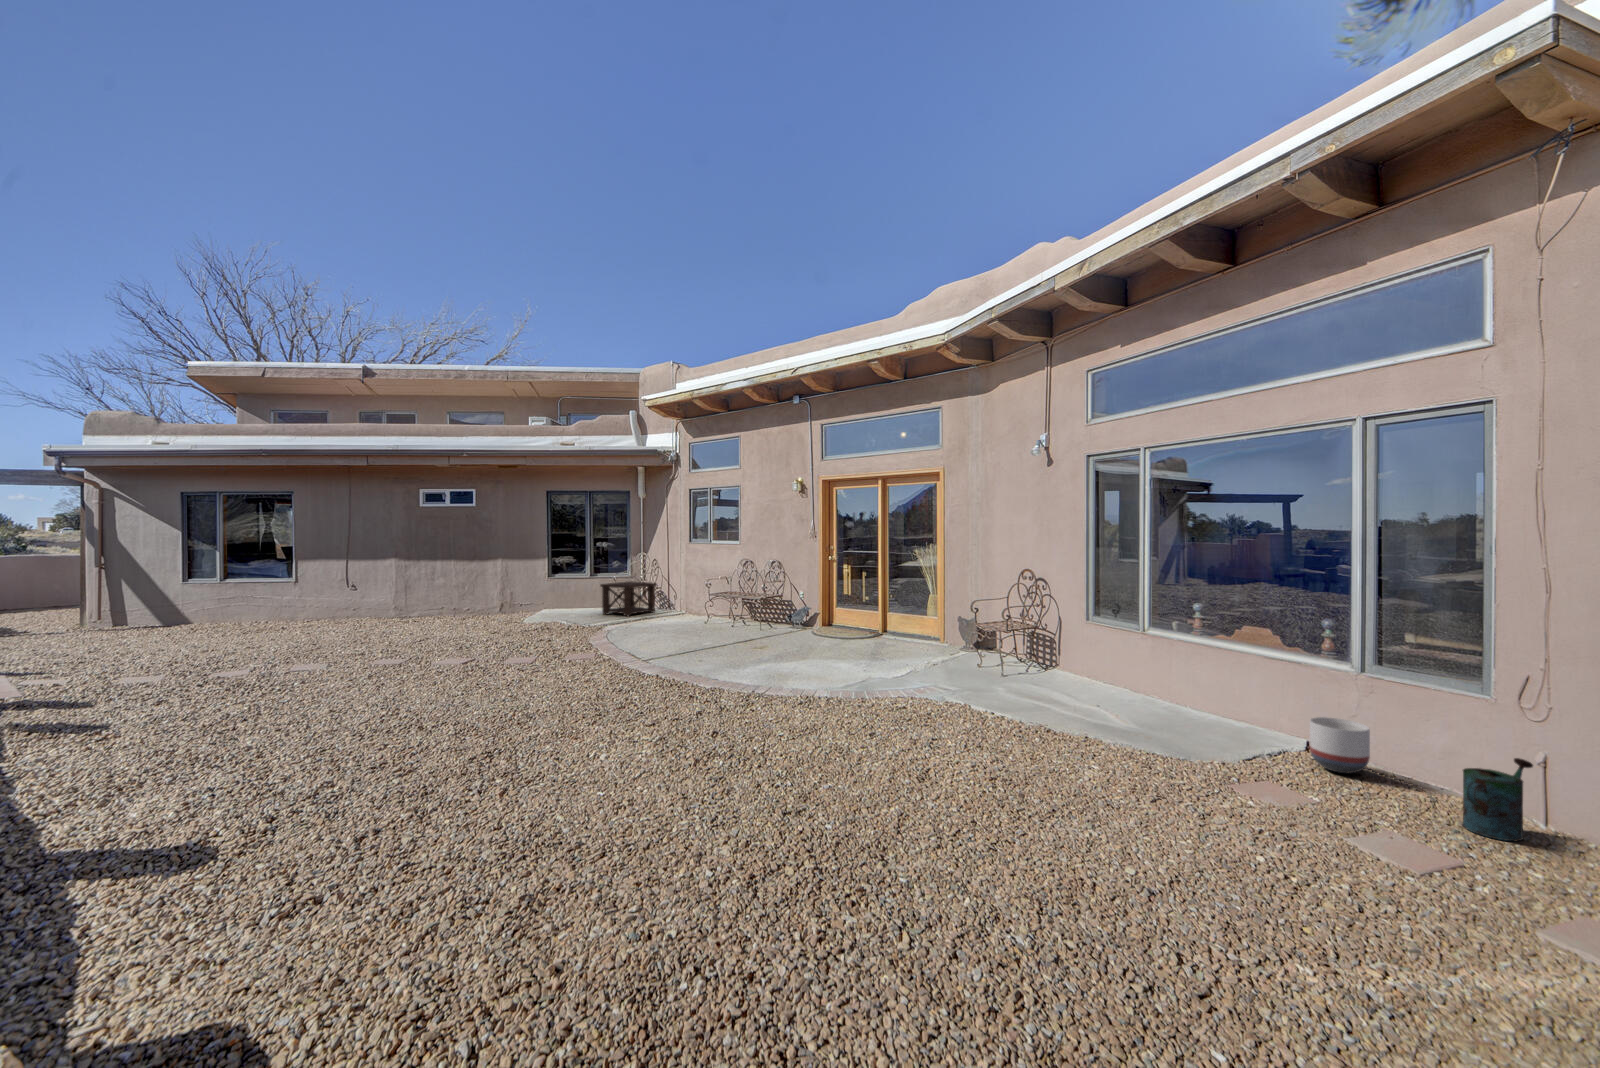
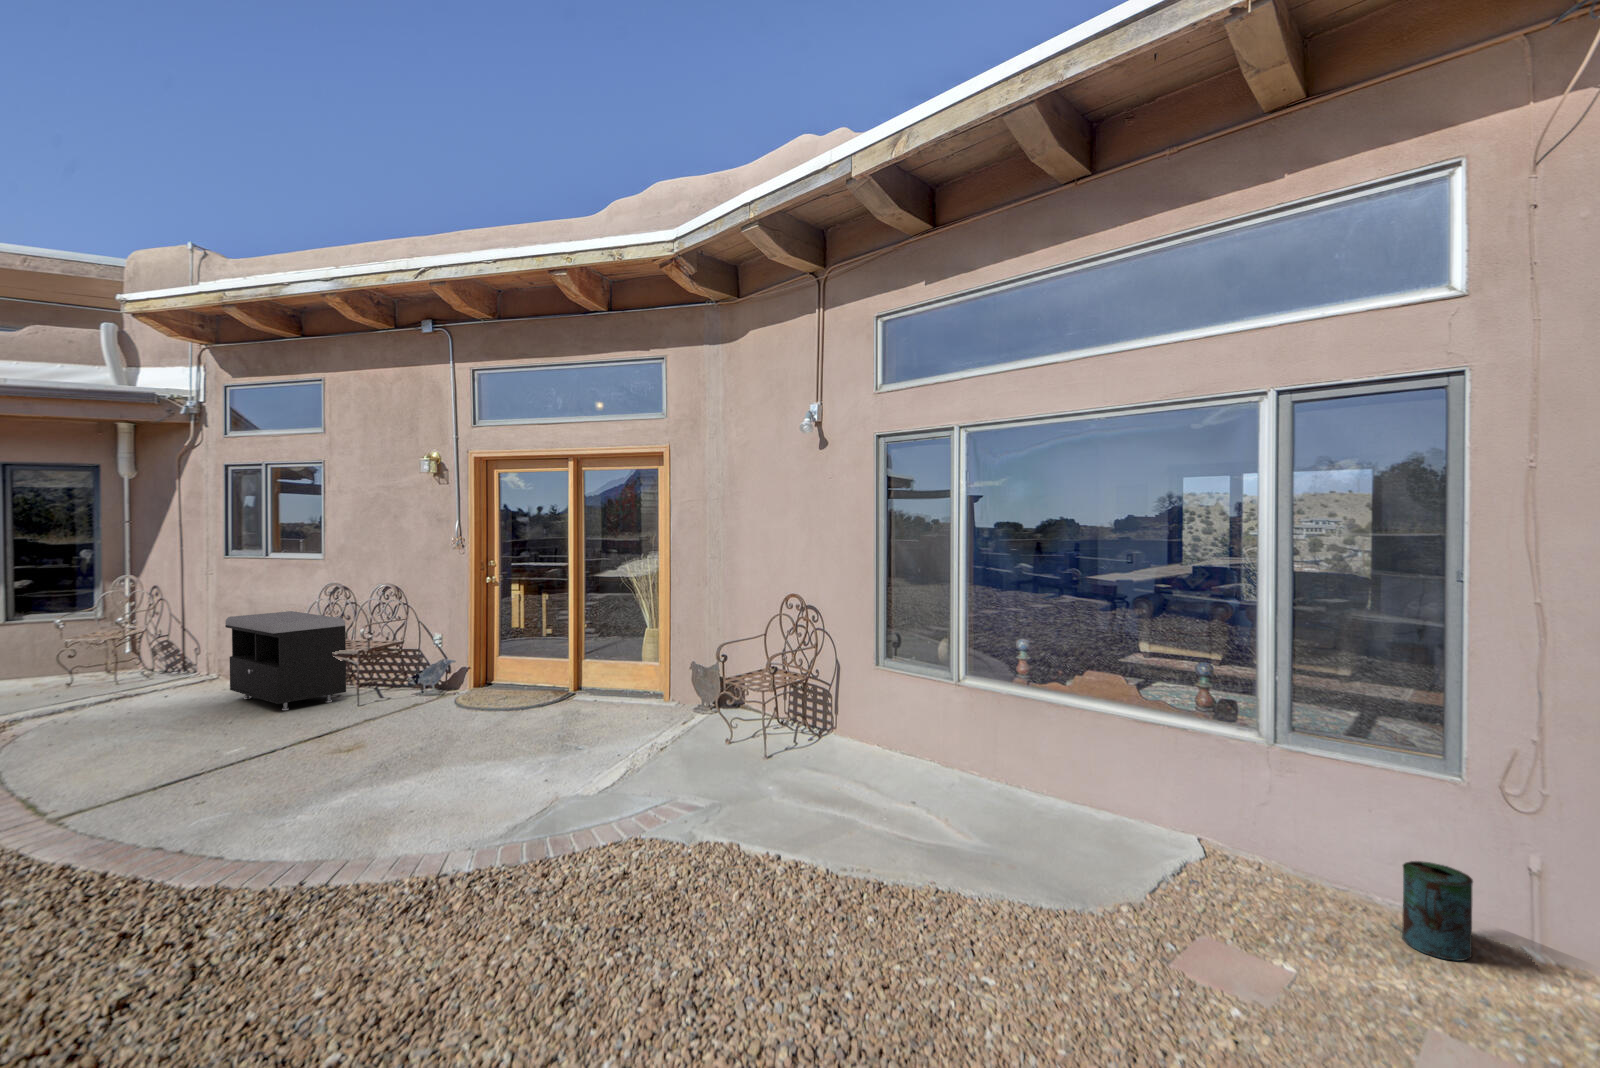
storage bench: none [690,576,751,633] -> present [225,611,346,710]
side table: present [600,581,657,616] -> none [31,623,162,688]
planter: present [1309,717,1370,773] -> none [1191,793,1261,870]

